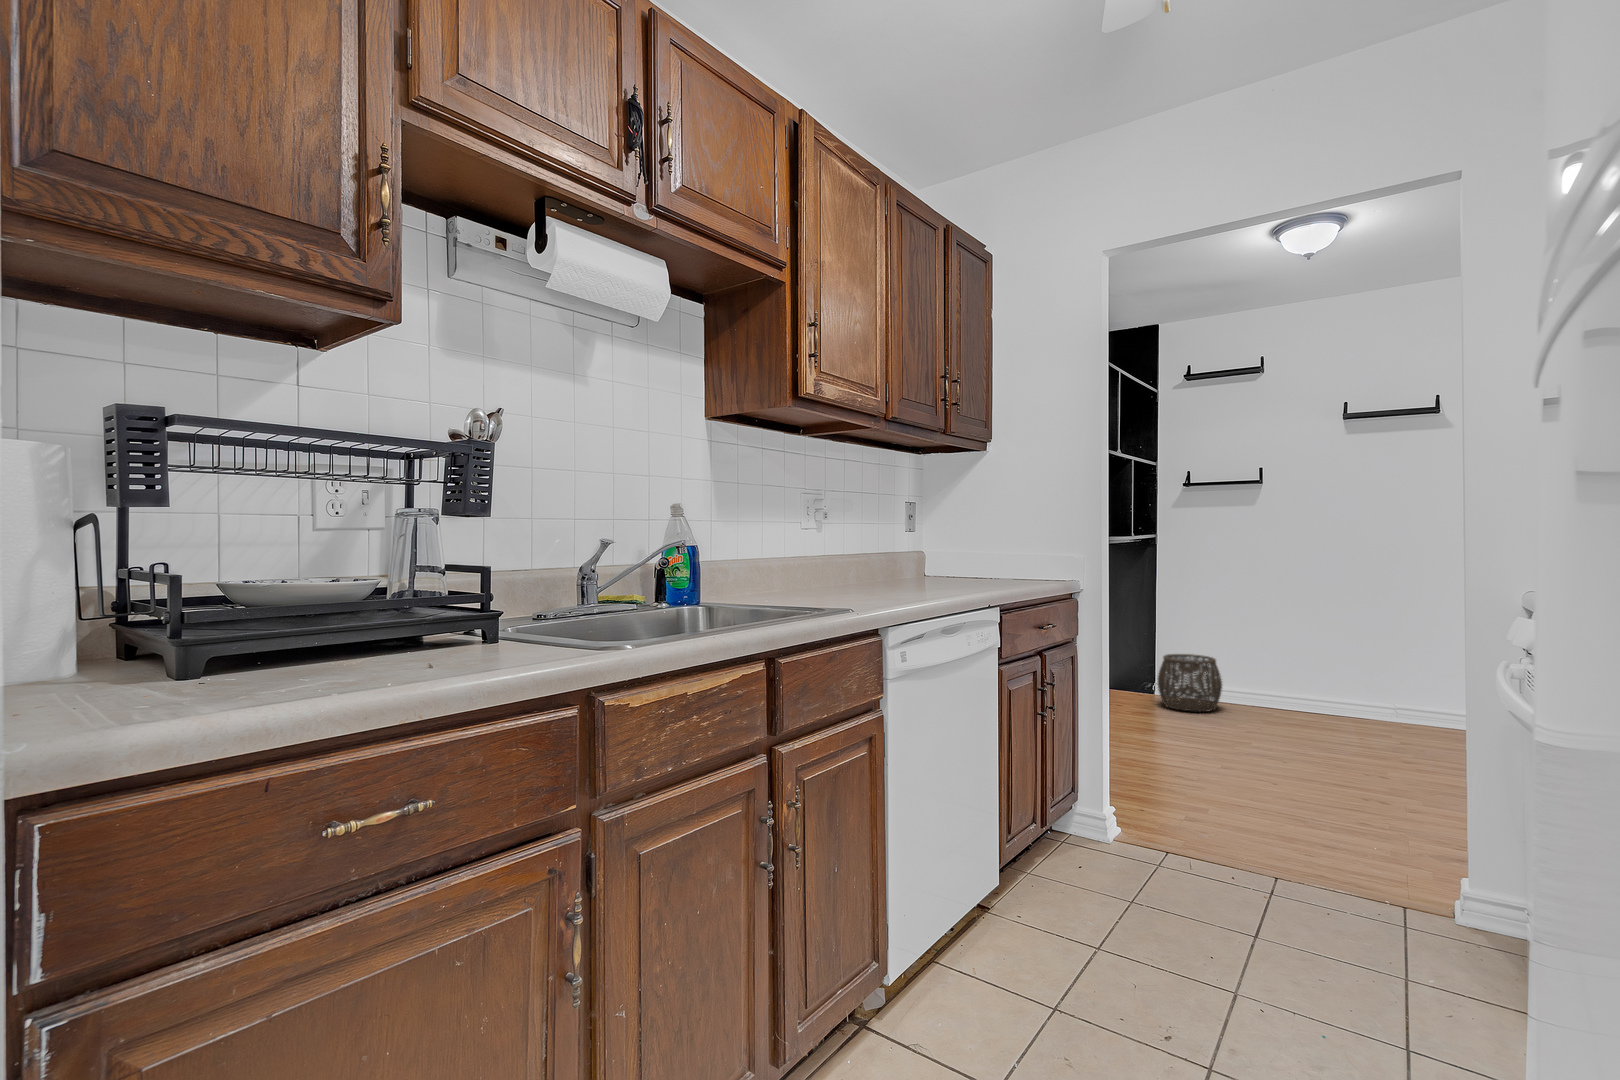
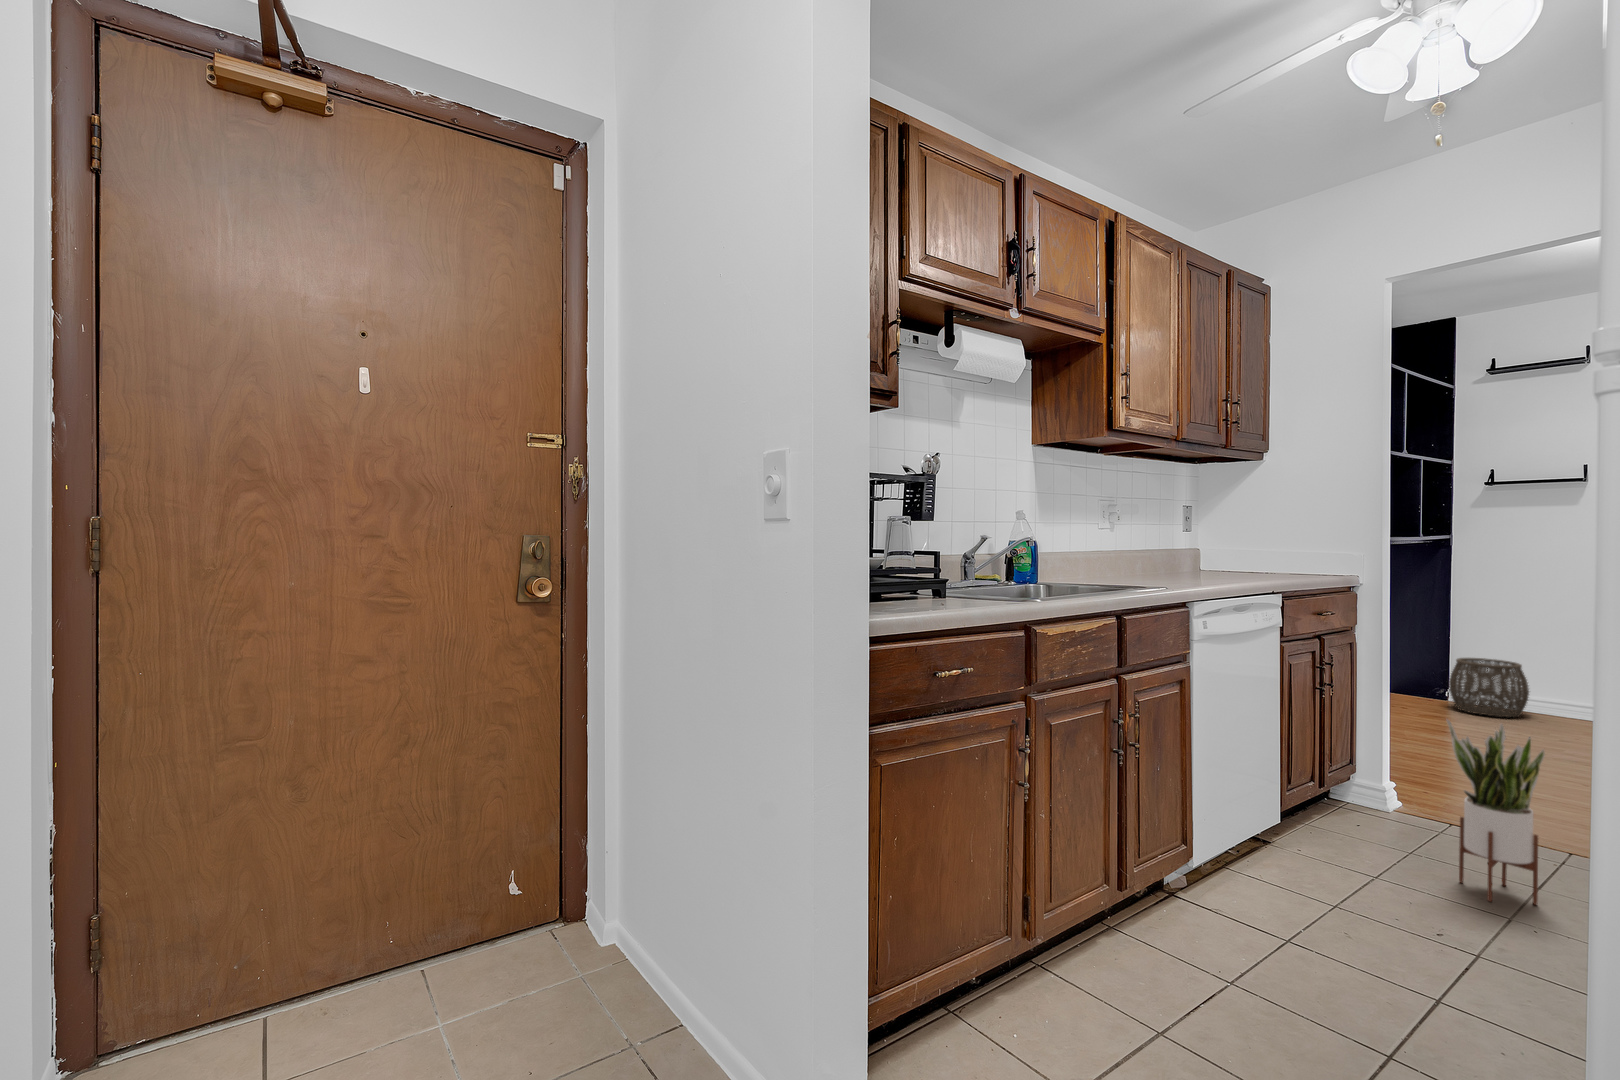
potted plant: none [1167,752,1262,970] -> present [1447,719,1545,905]

